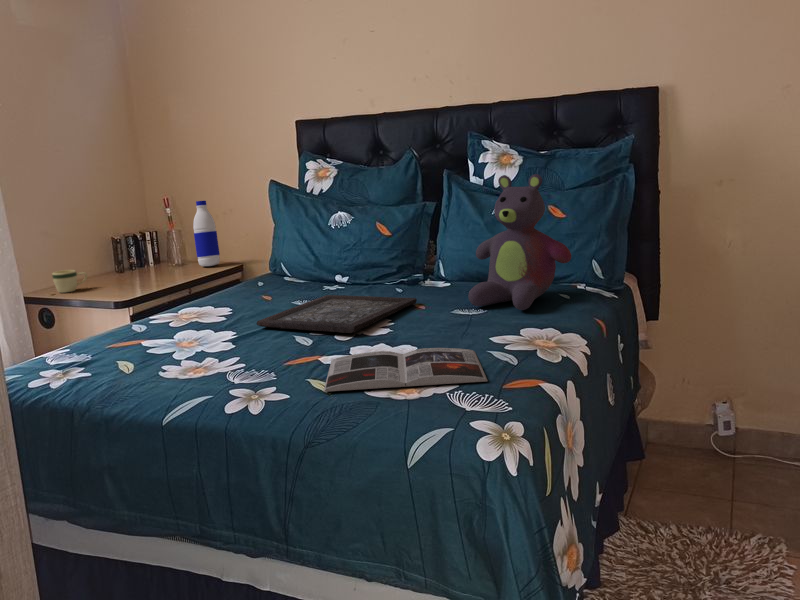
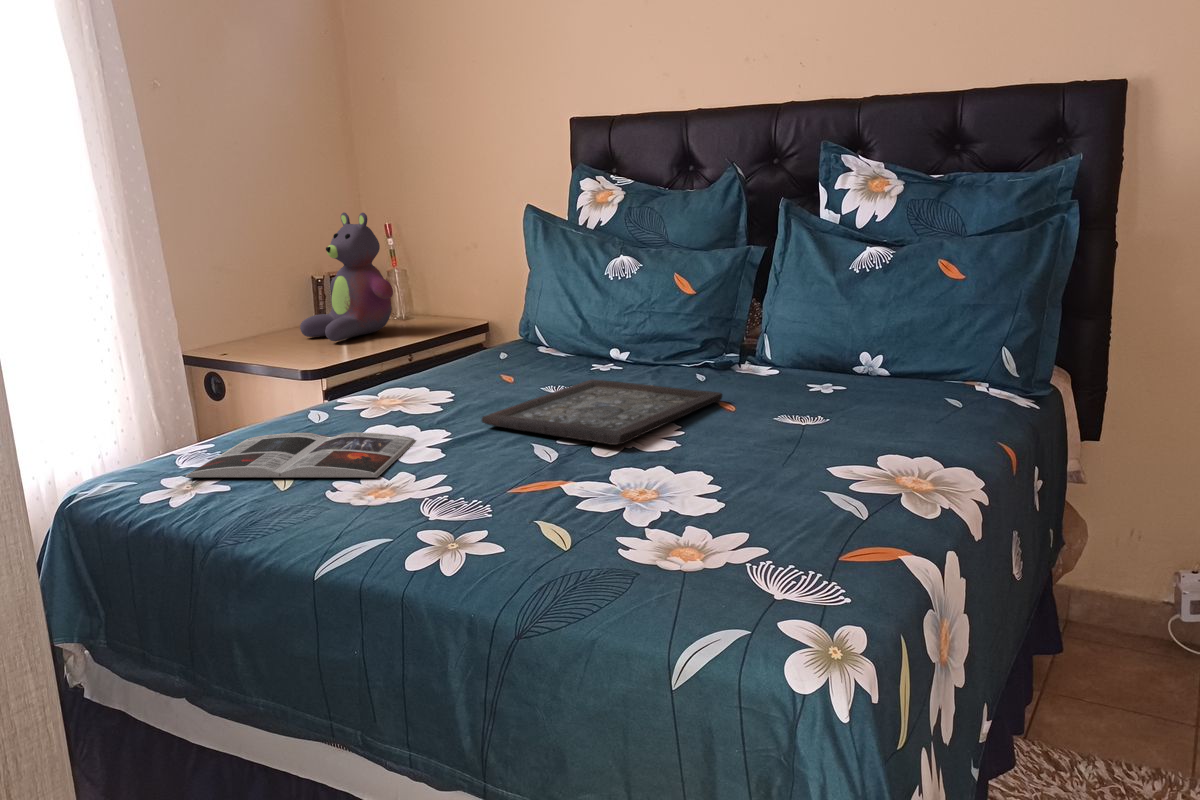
stuffed bear: present [468,174,571,310] -> present [300,212,393,341]
water bottle: present [193,201,220,266] -> none [421,231,455,323]
mug: present [52,270,87,293] -> none [224,322,271,353]
magazine: present [324,348,488,392] -> present [185,432,416,477]

